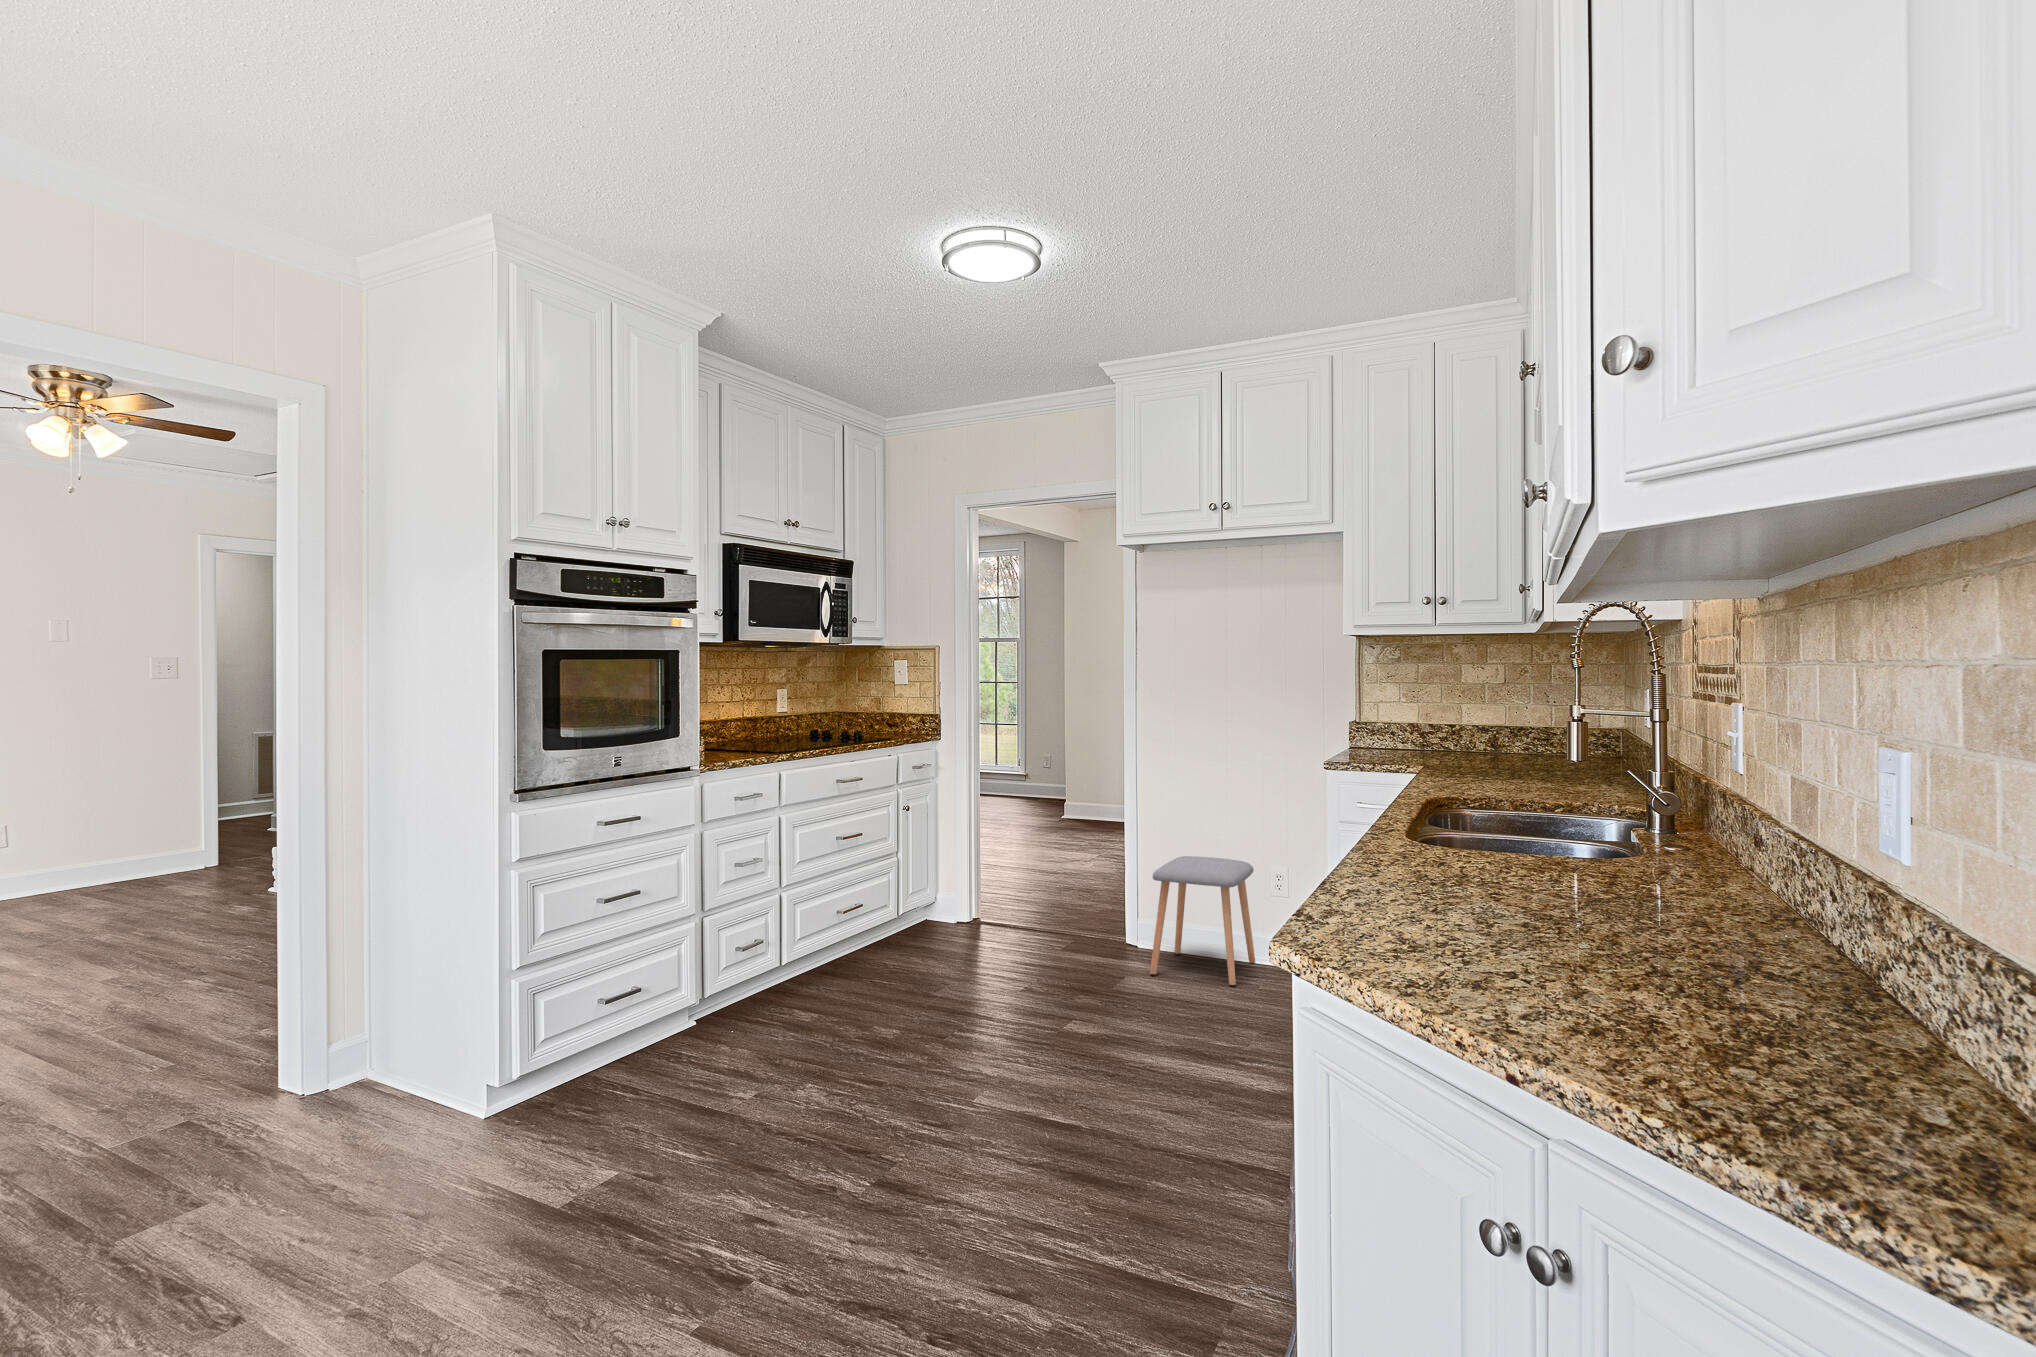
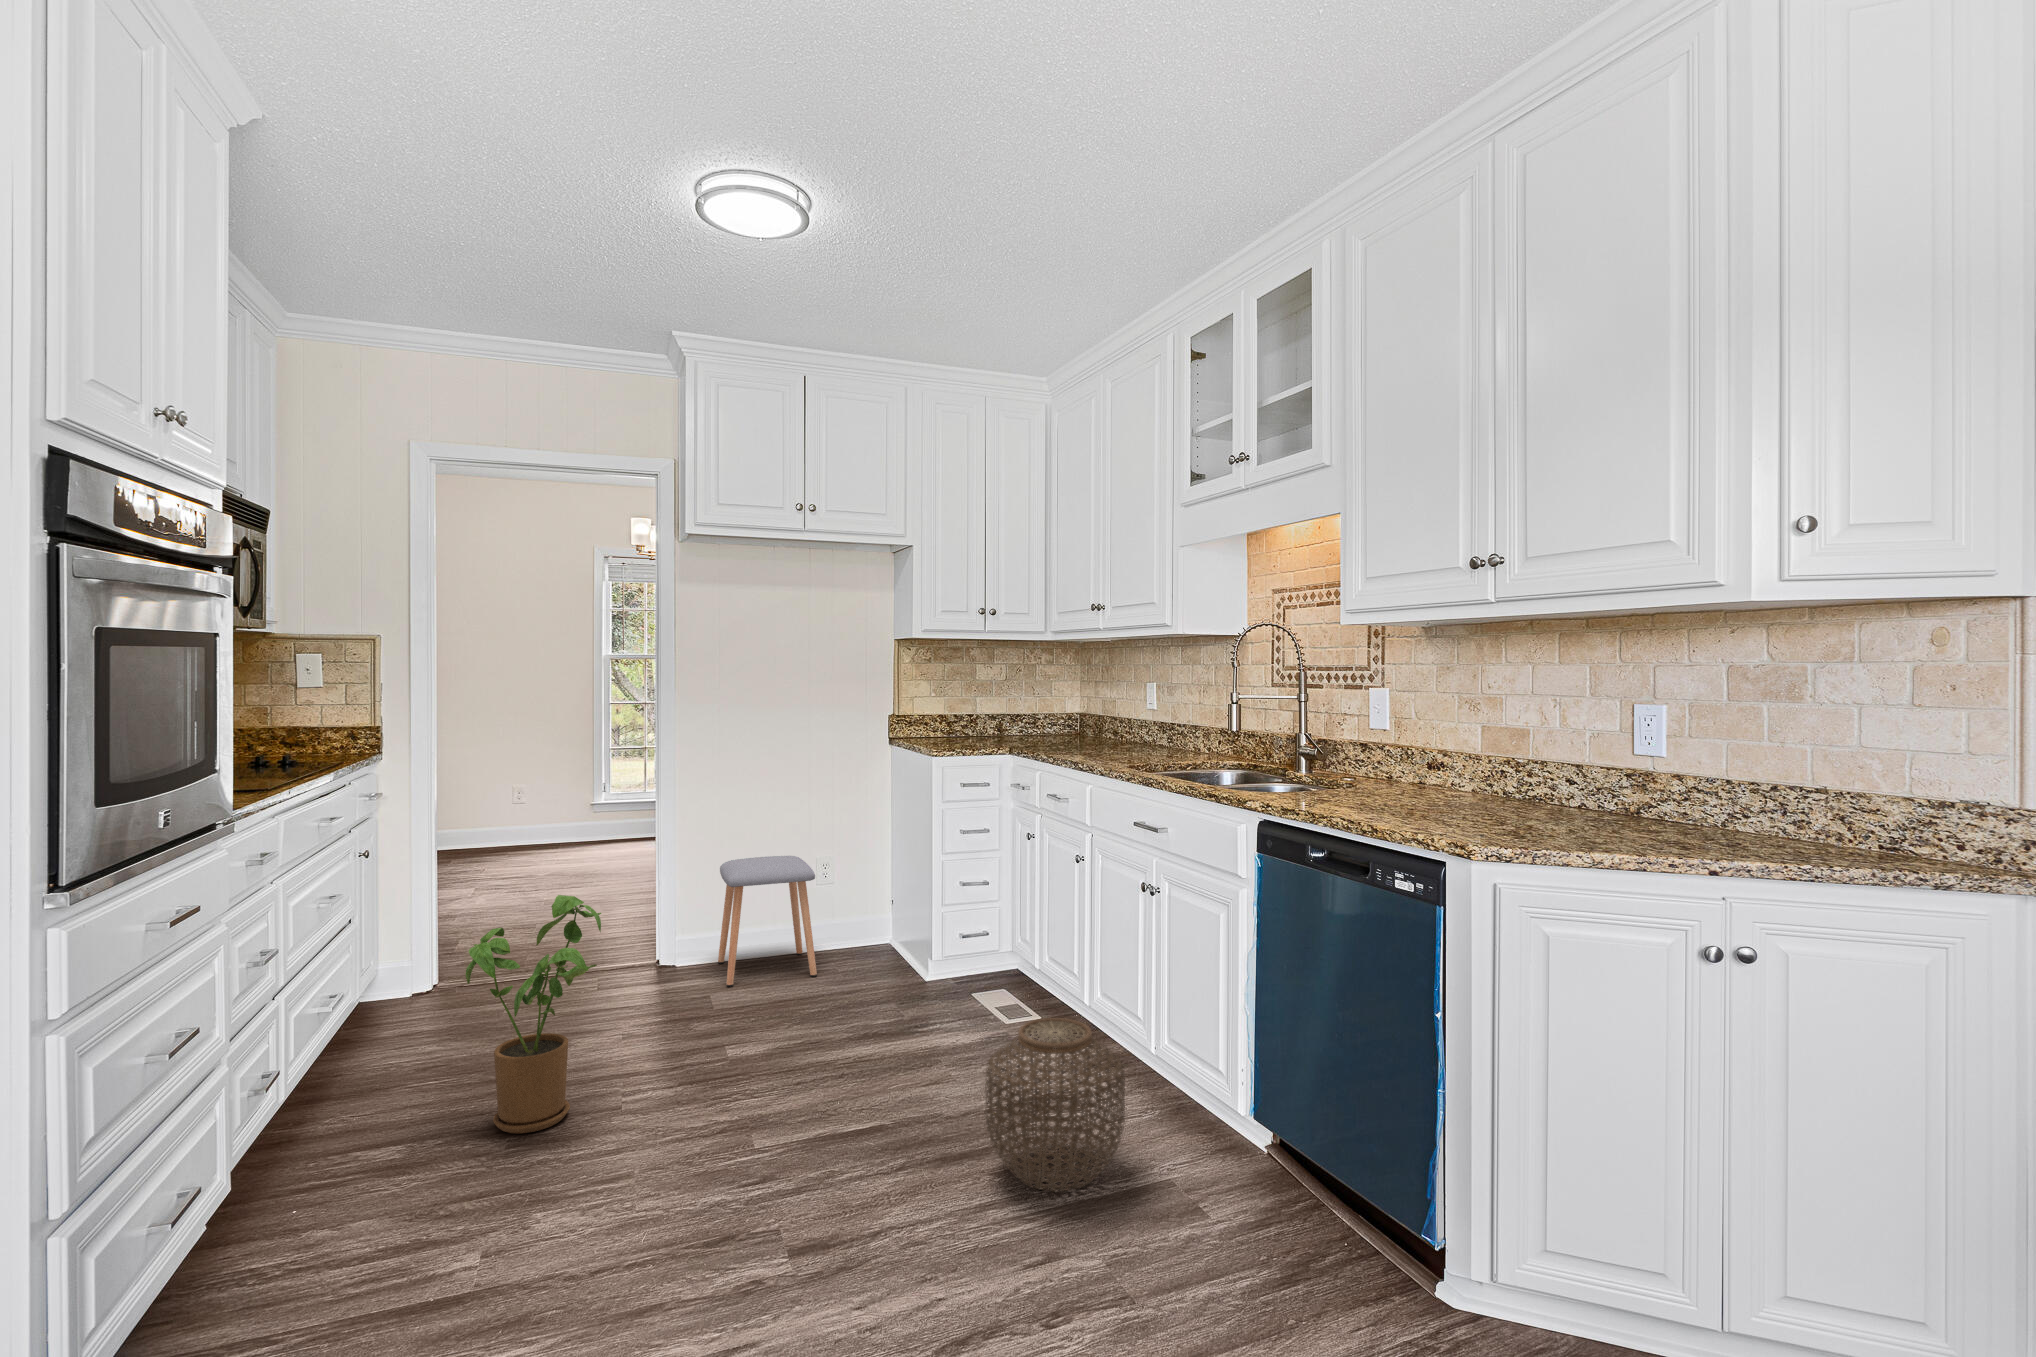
house plant: none [851,855,953,1038] -> present [466,895,601,1133]
woven basket: none [1065,1060,1219,1256] -> present [985,1018,1125,1192]

